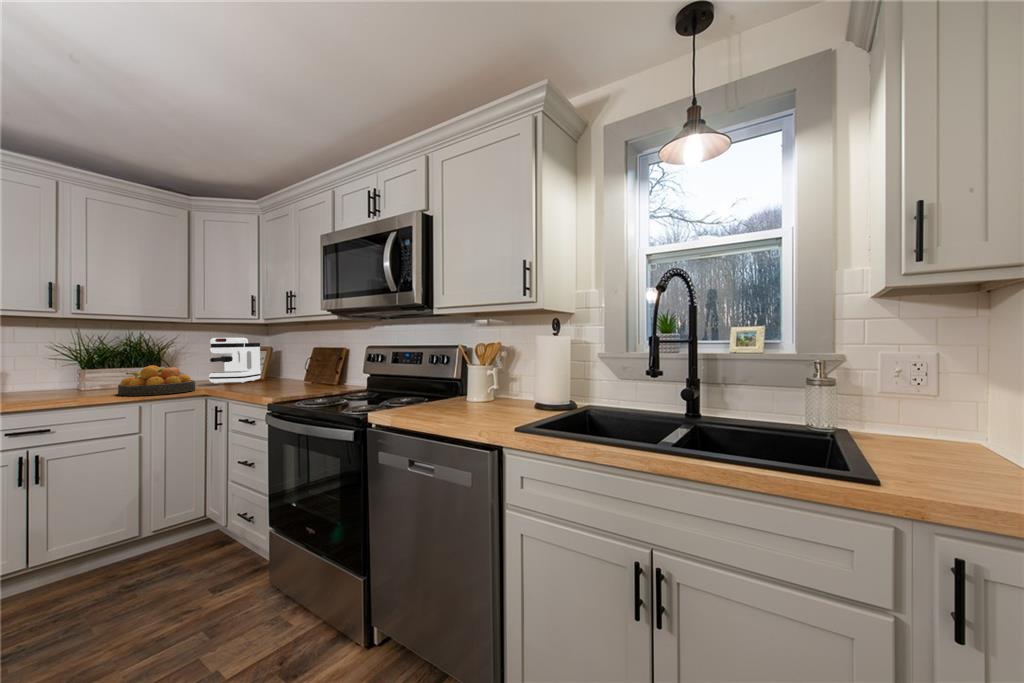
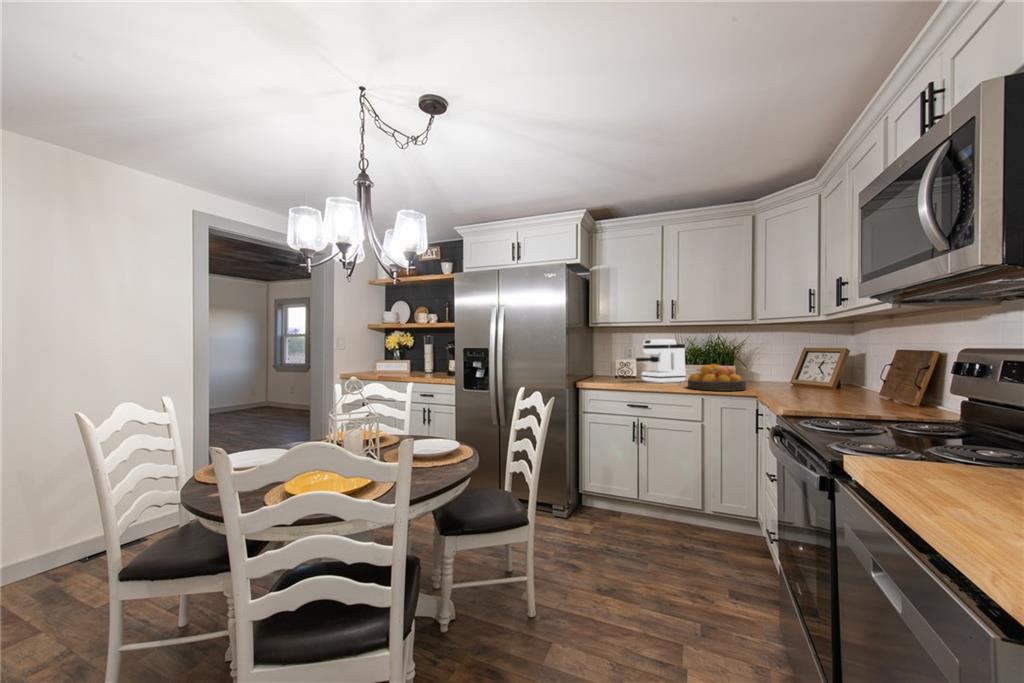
coffee maker: present [209,338,261,383] -> present [636,339,686,383]

